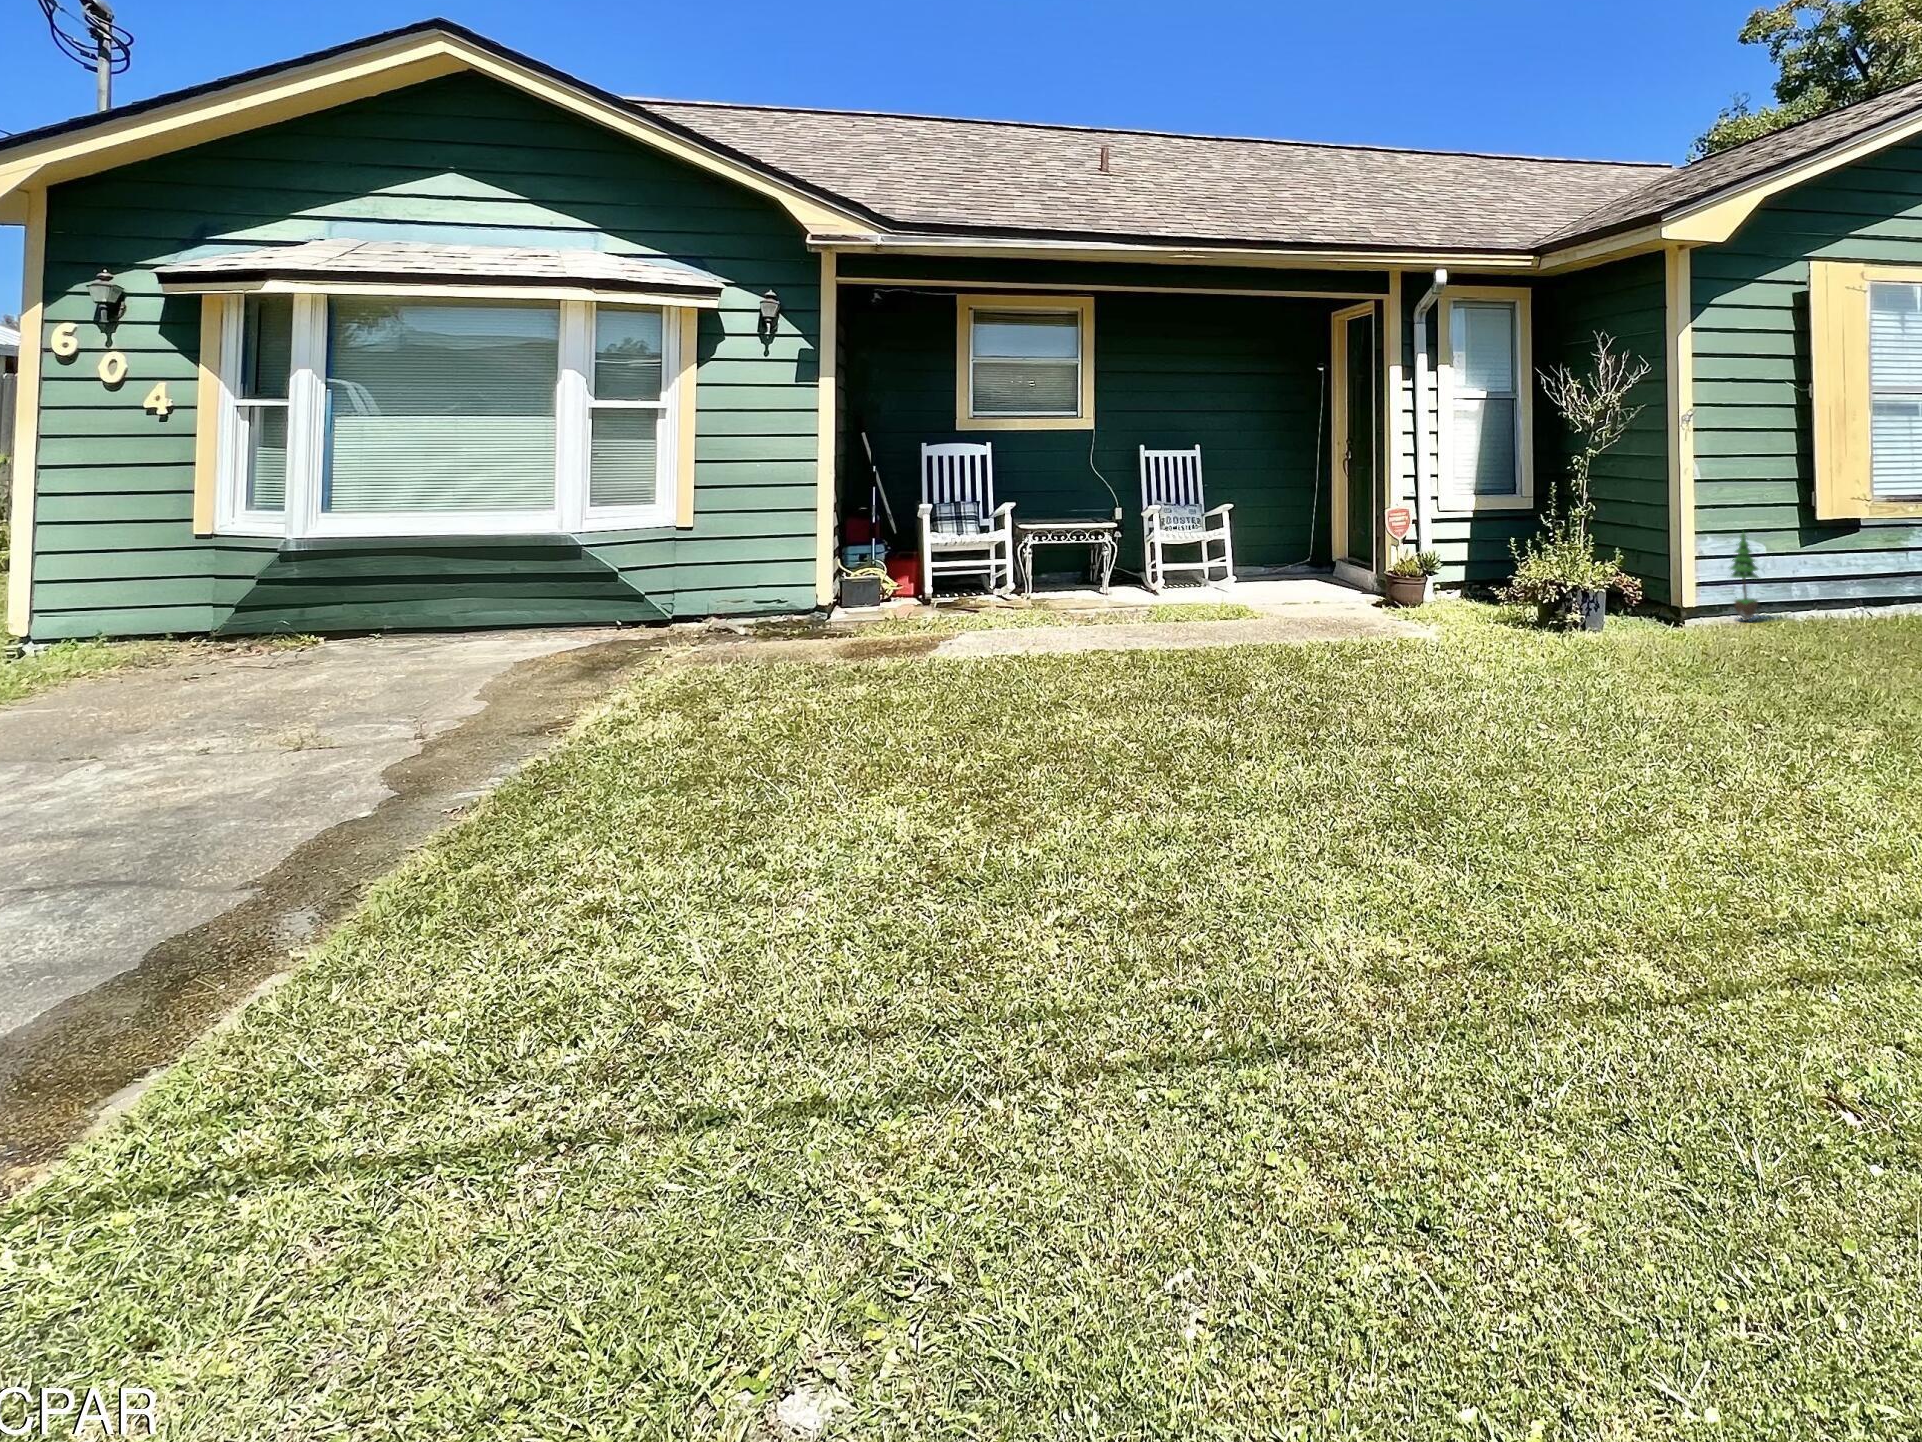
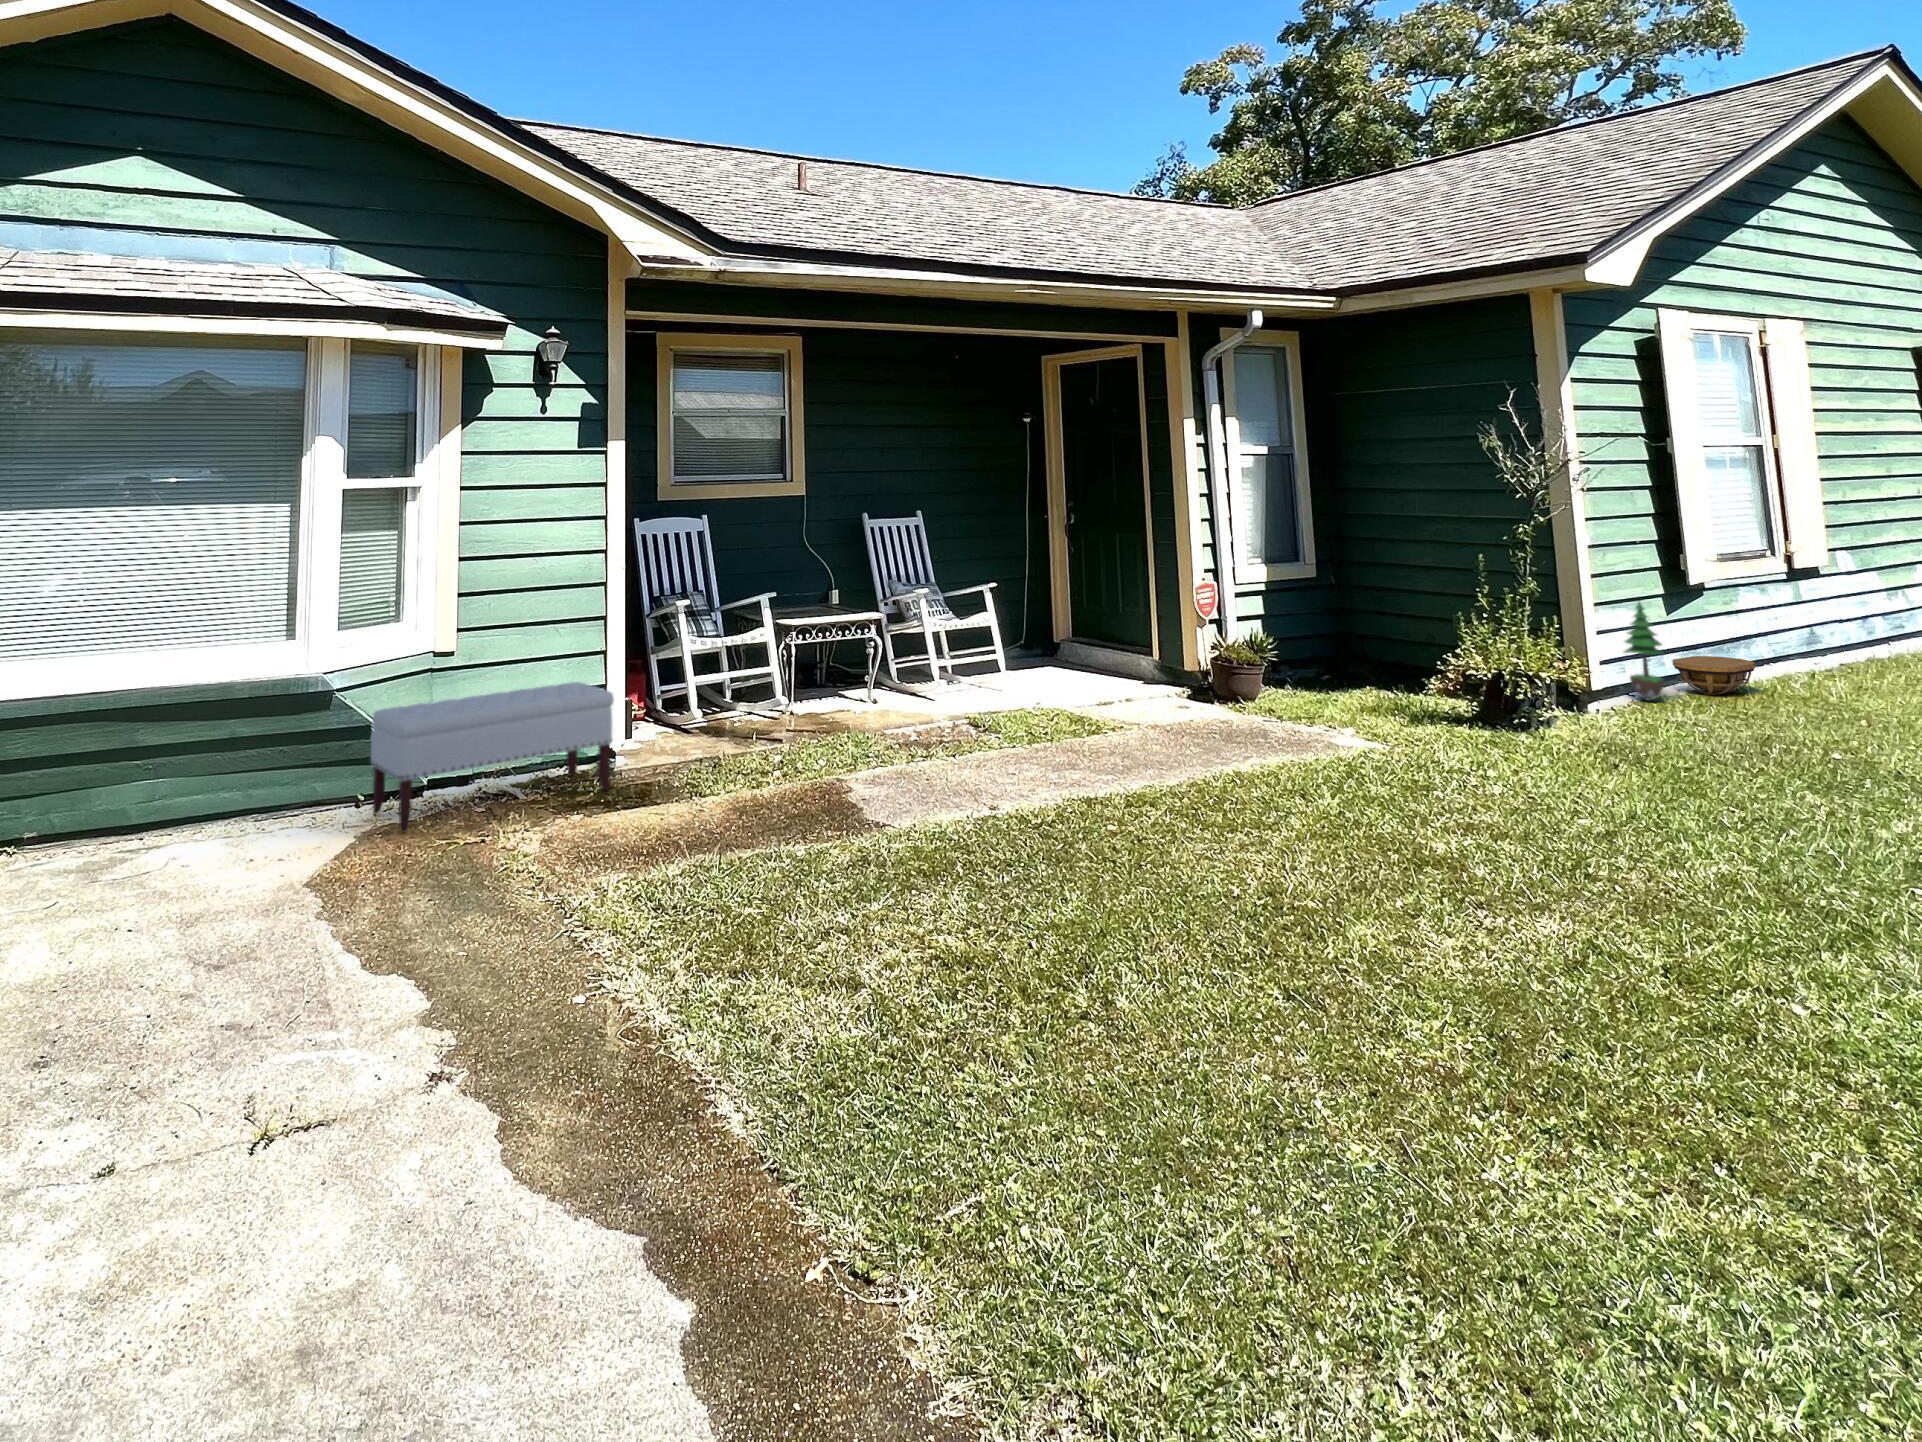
bench: none [608,553,795,641] -> present [370,682,614,833]
basket: none [1794,587,1871,620] -> present [1672,656,1755,695]

